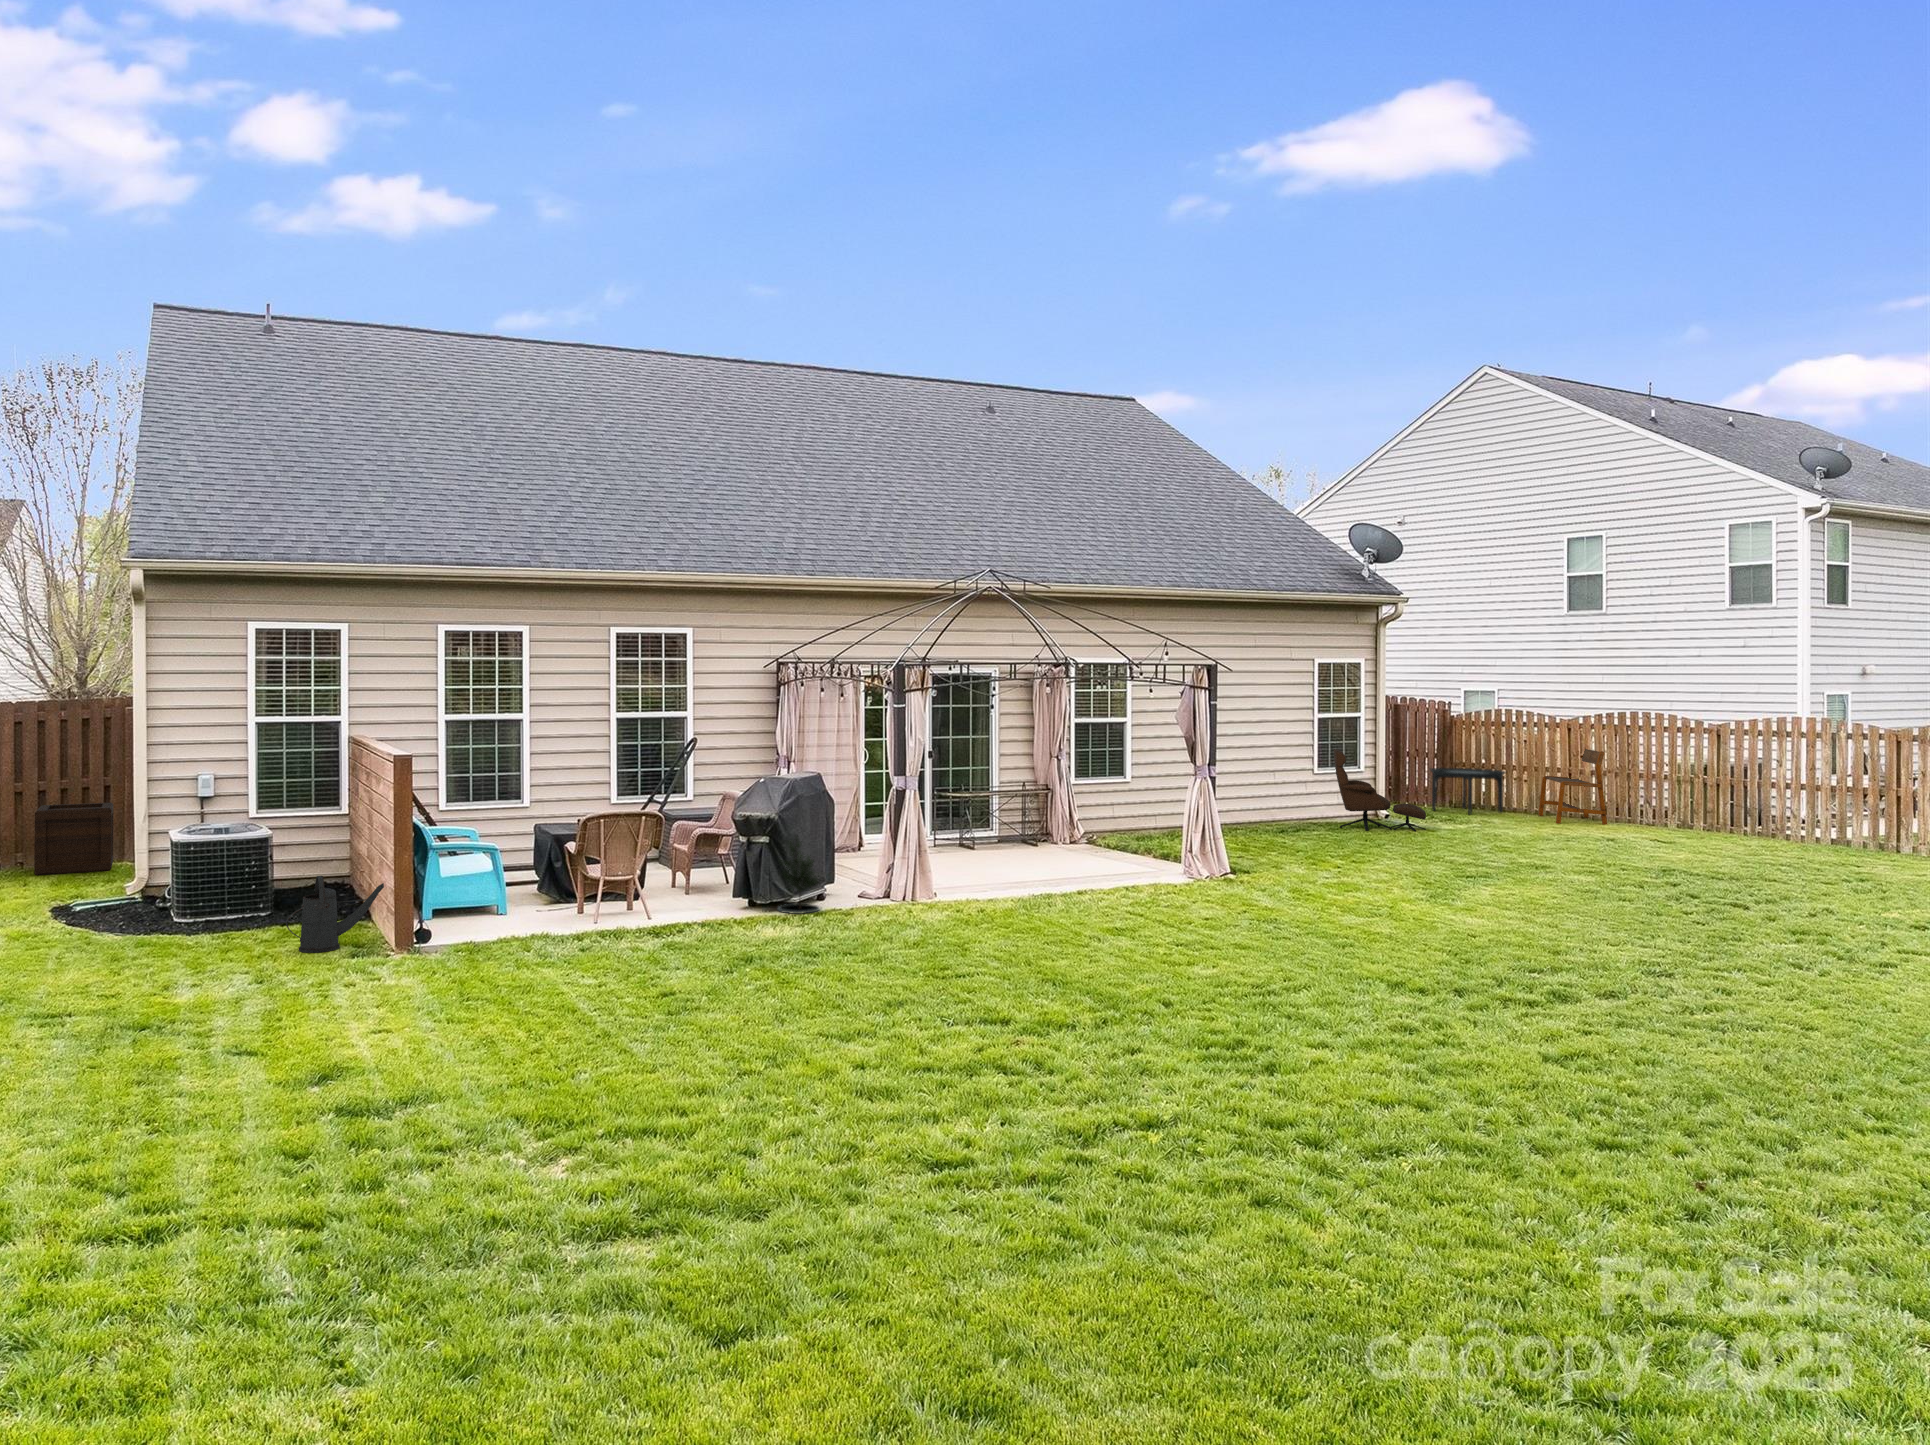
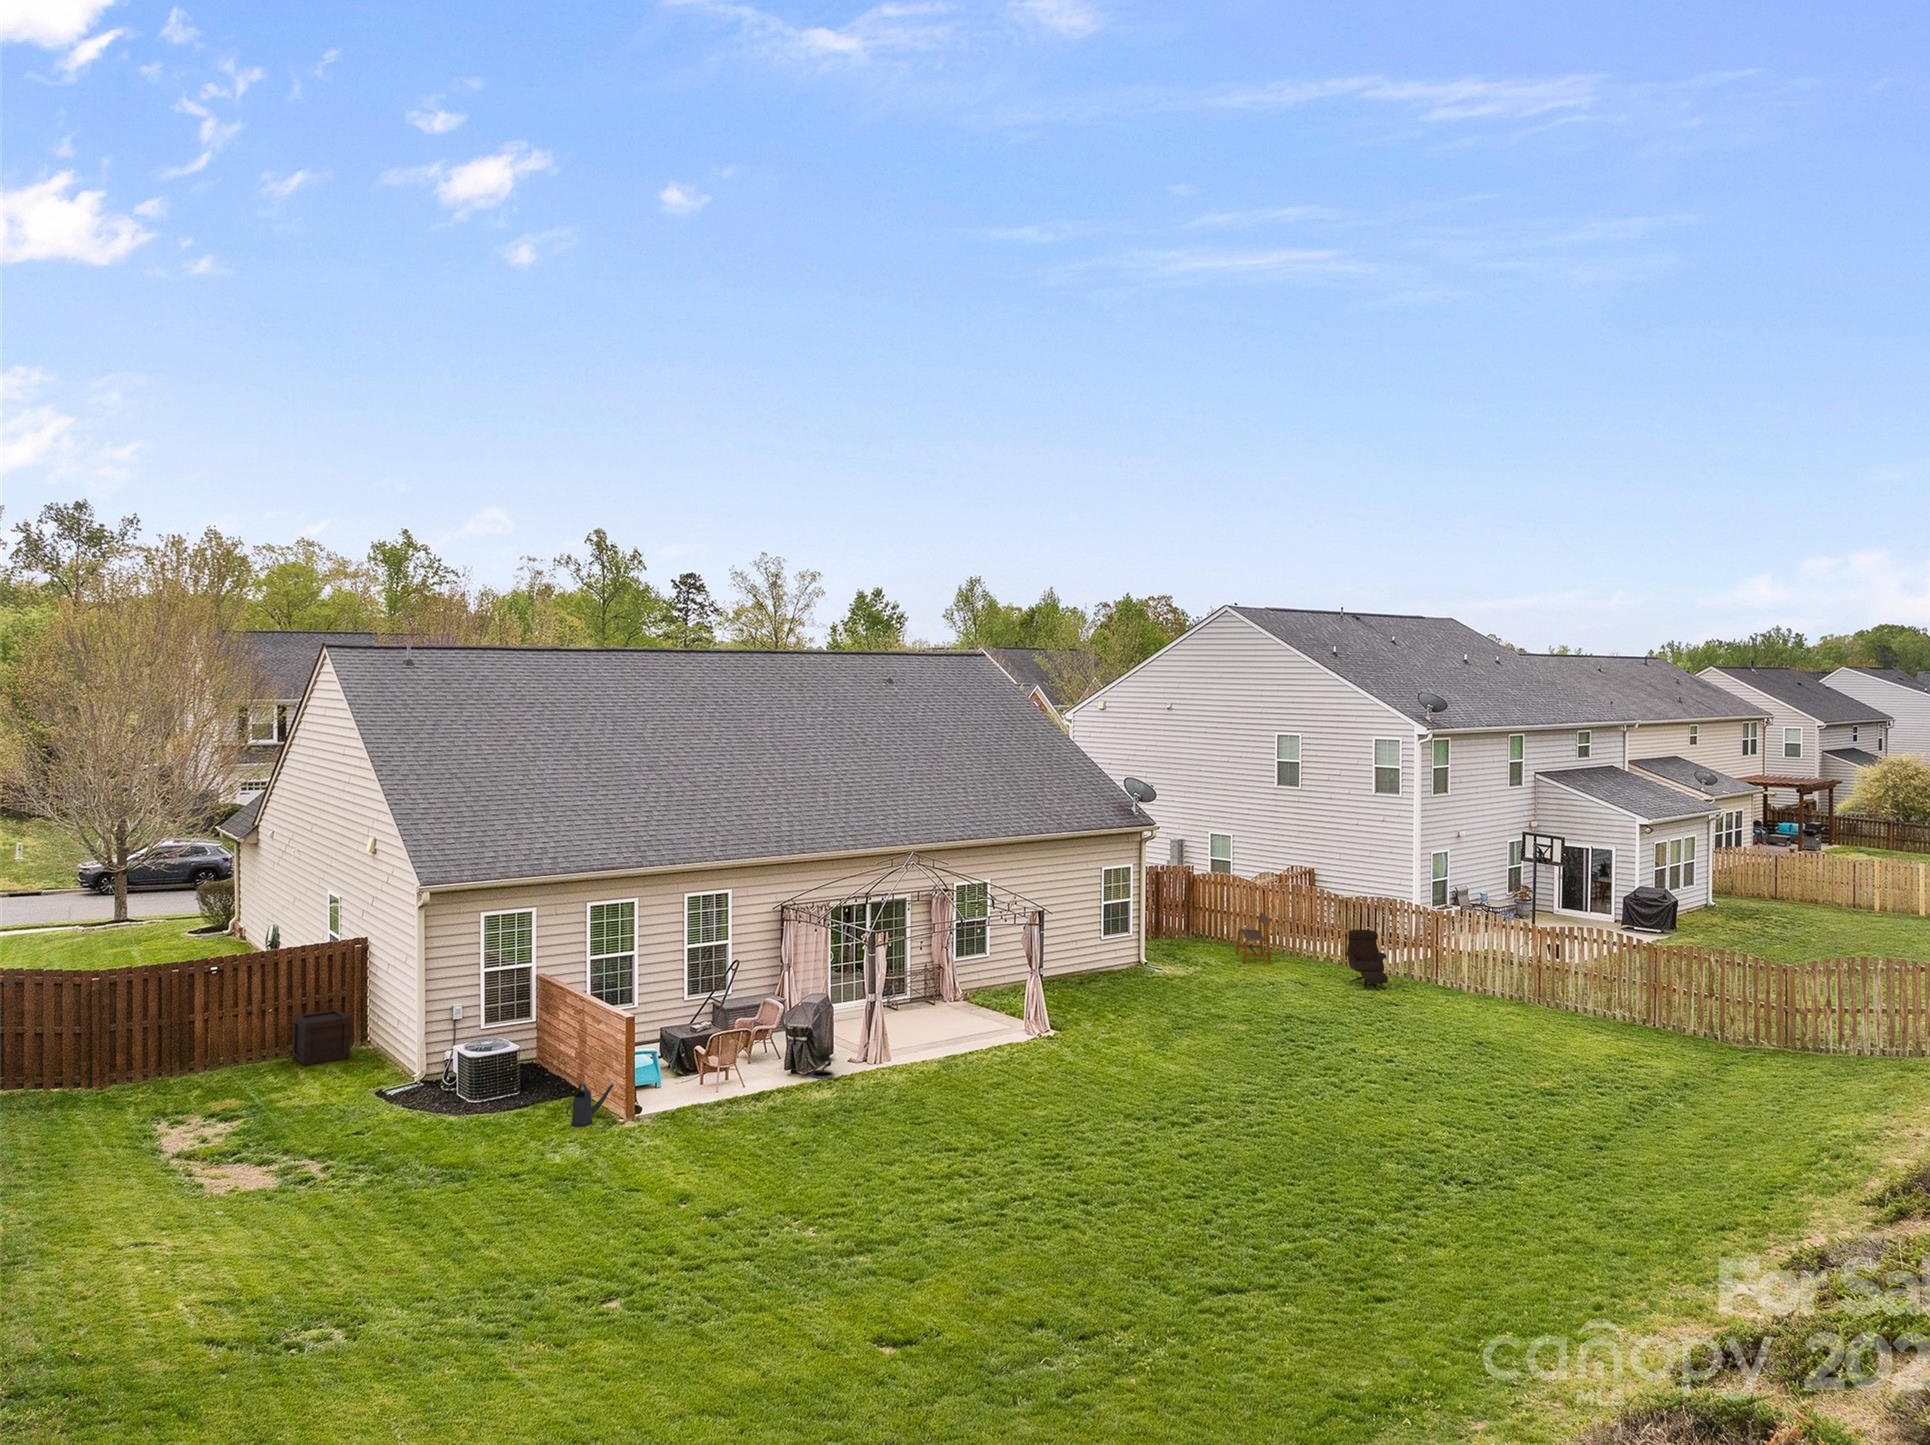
lounge chair: present [1334,749,1426,832] -> present [1345,930,1388,991]
round table: present [1430,768,1505,815] -> none [1173,920,1219,954]

